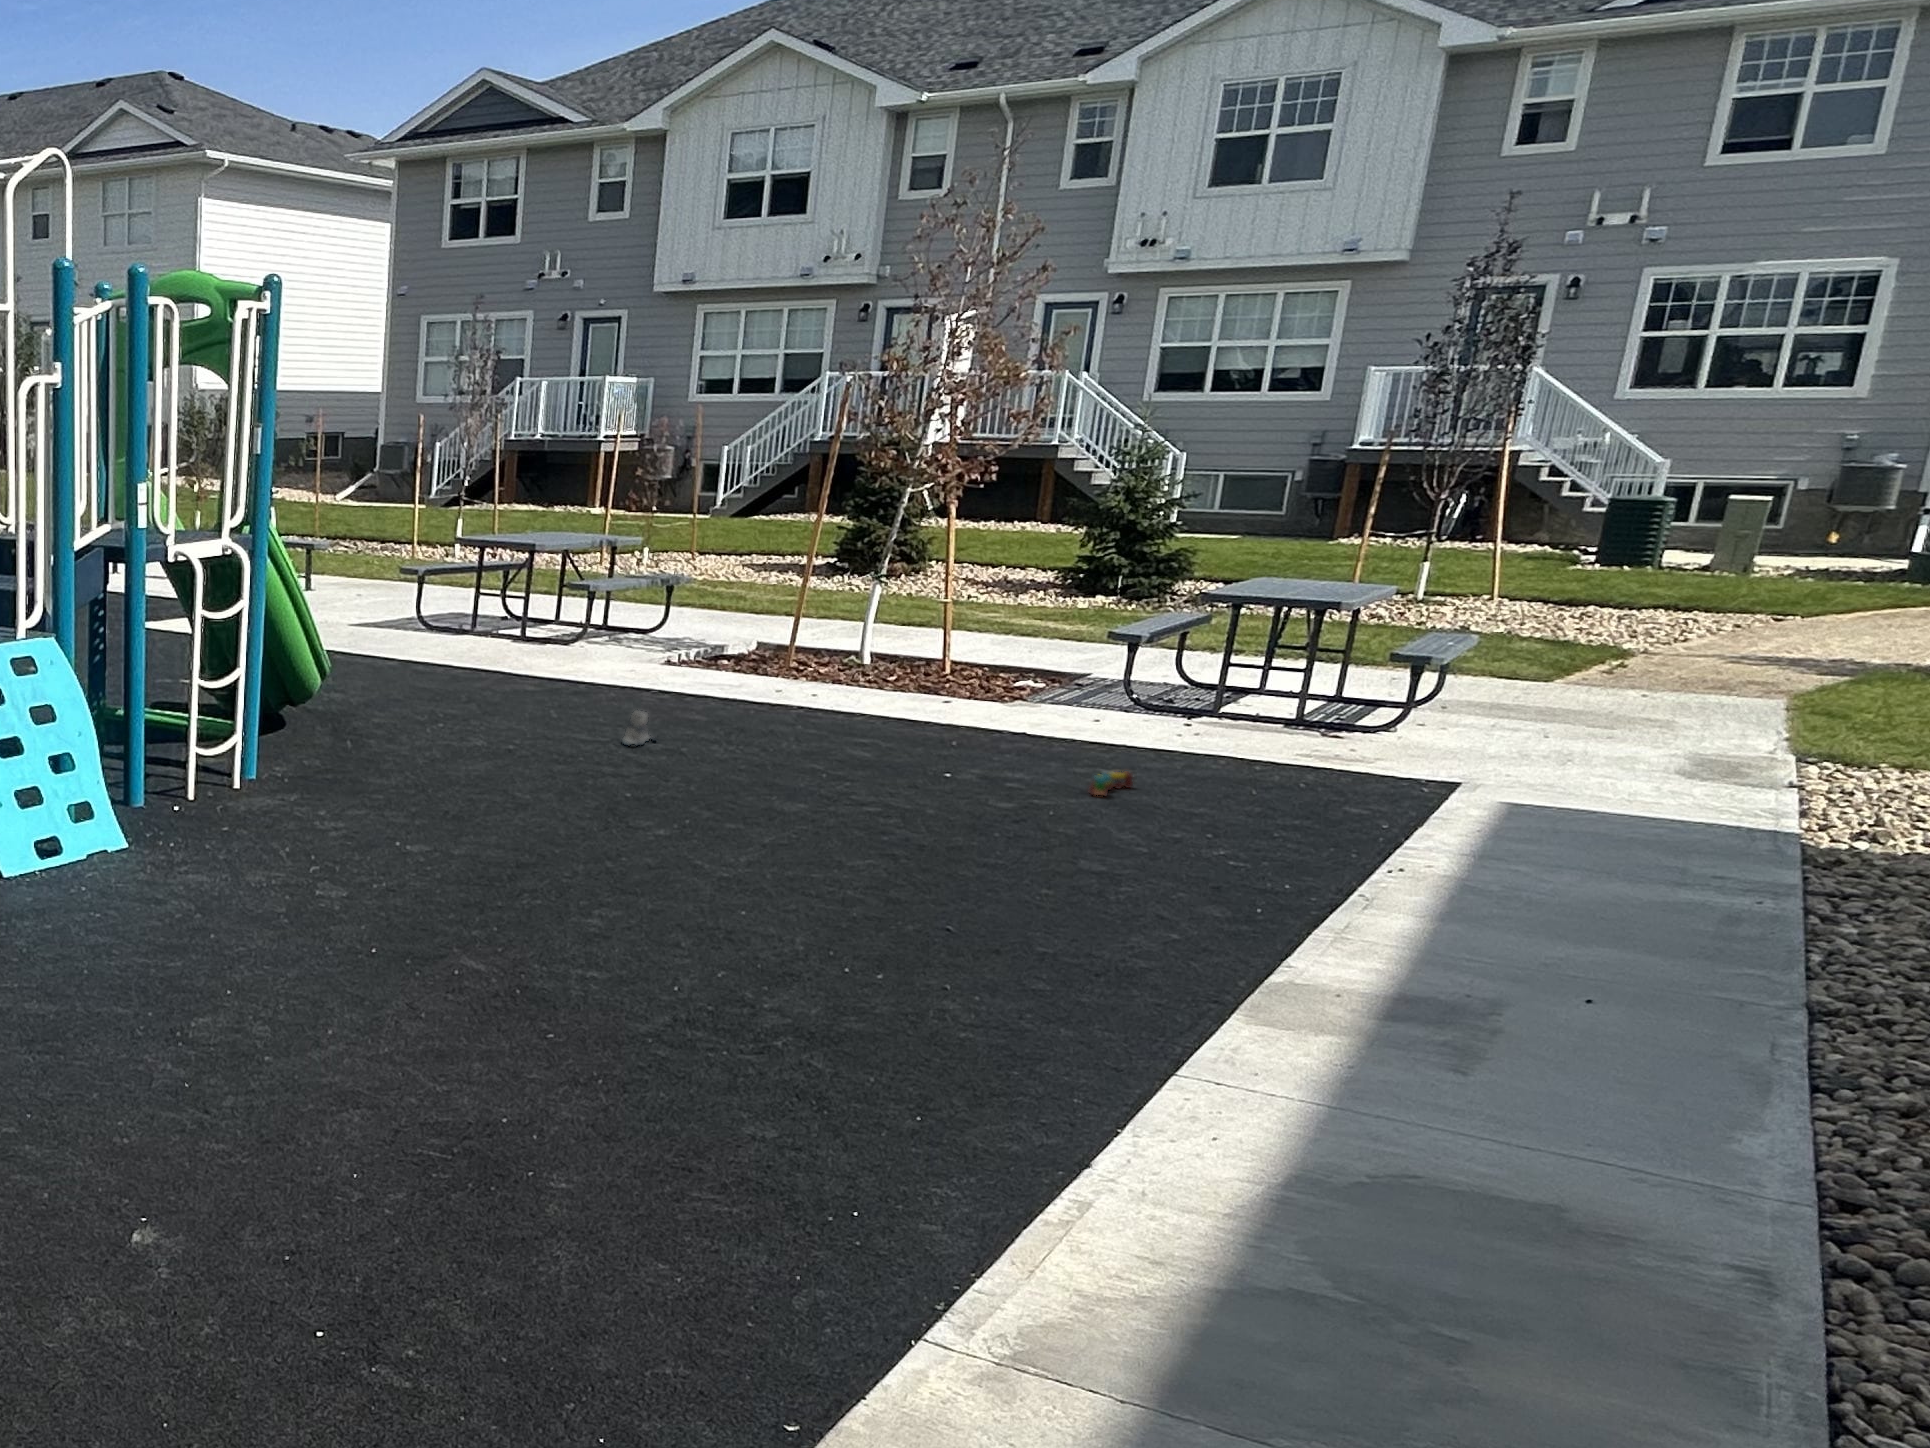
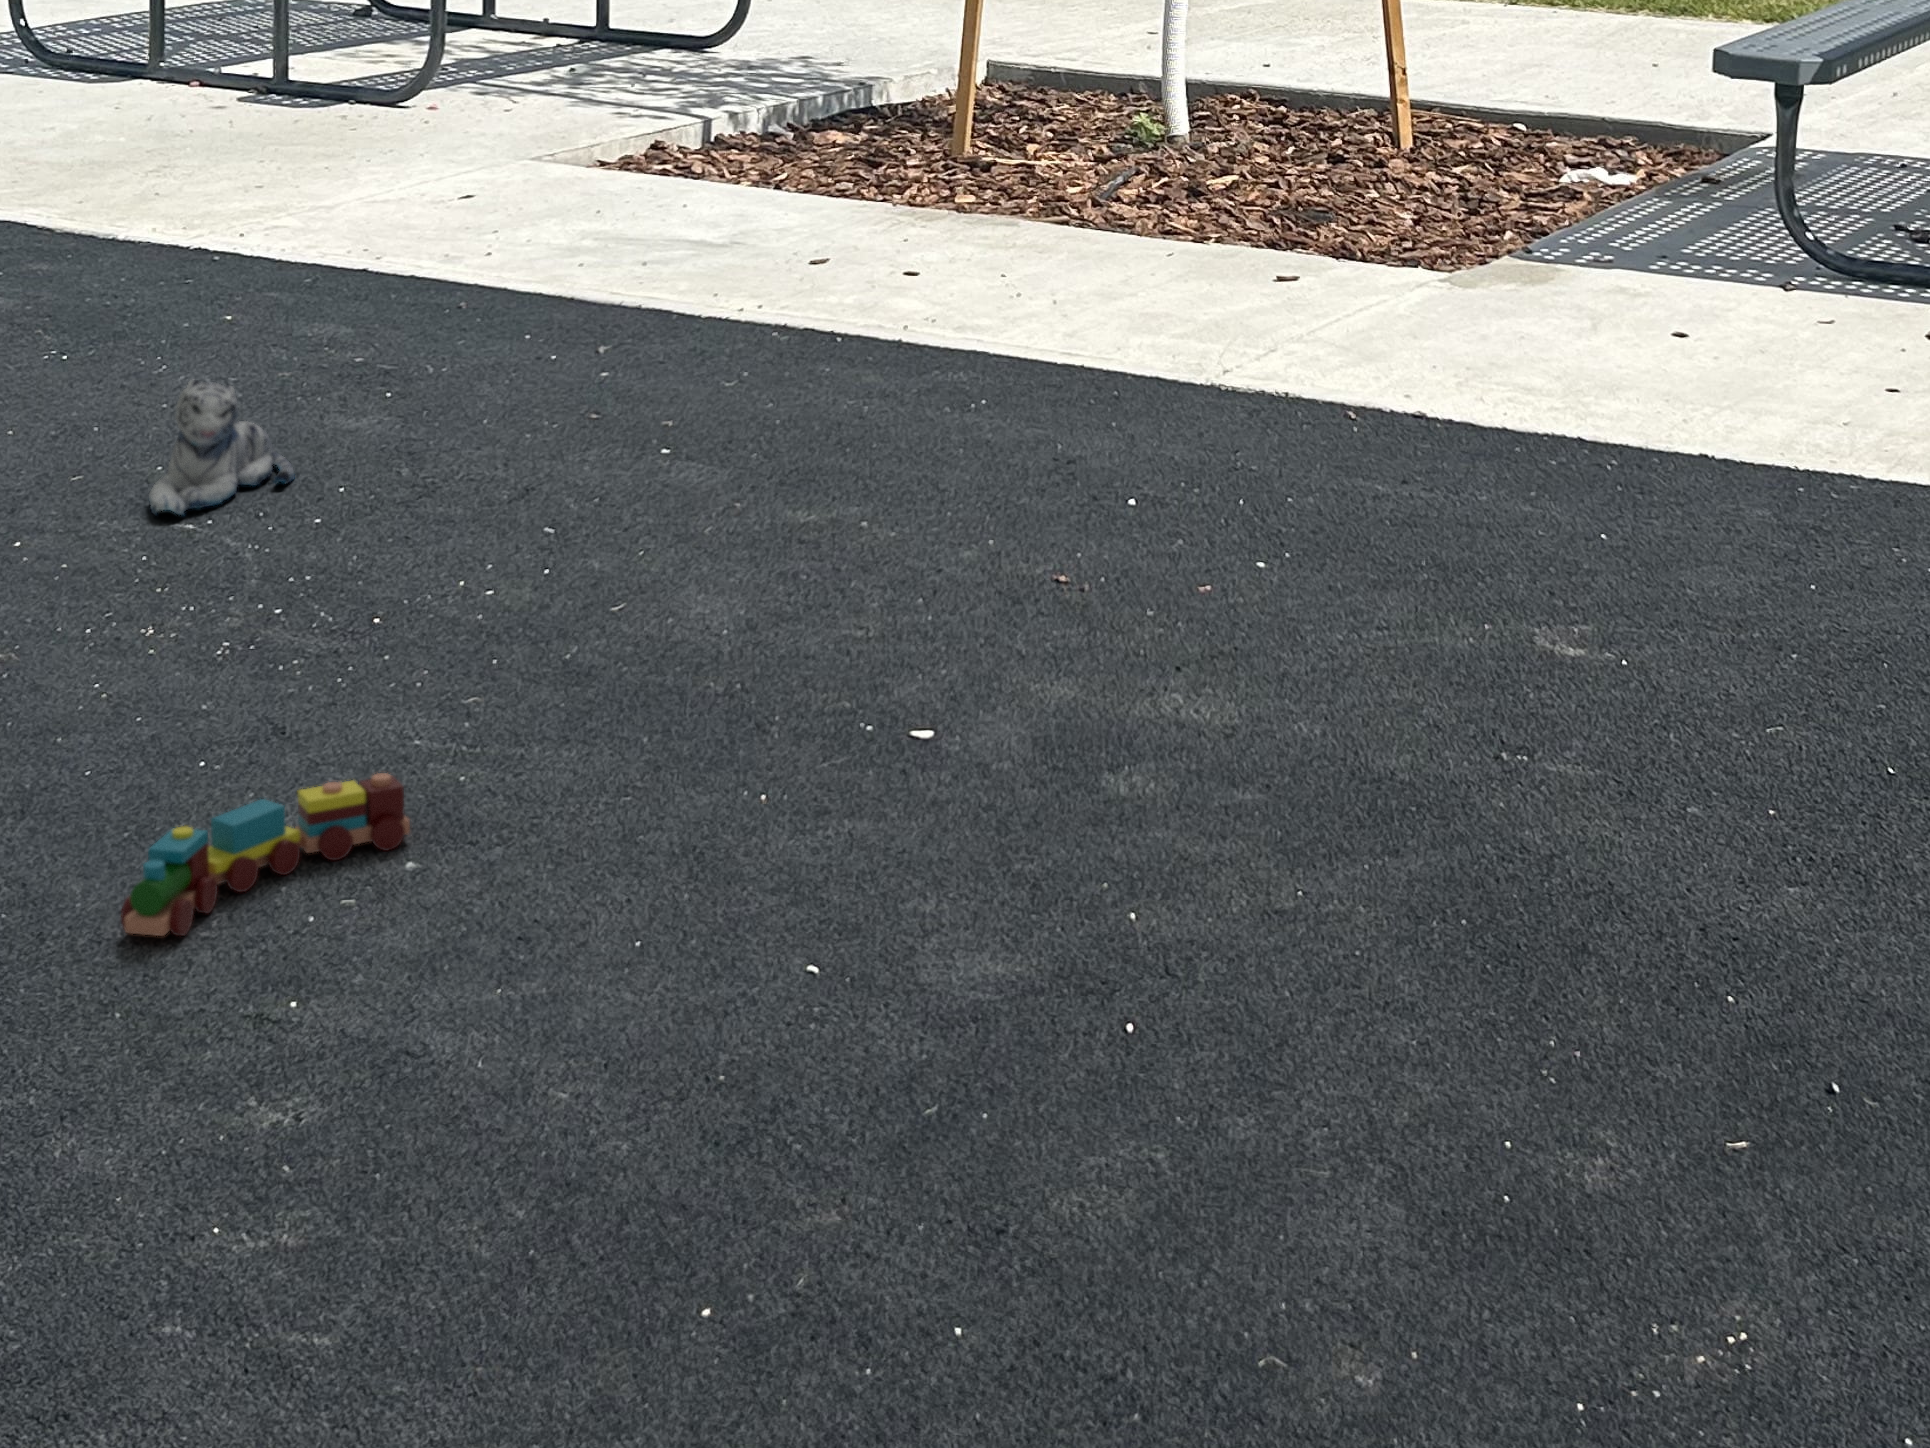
toy train: present [1089,772,1132,795] -> present [121,773,410,936]

